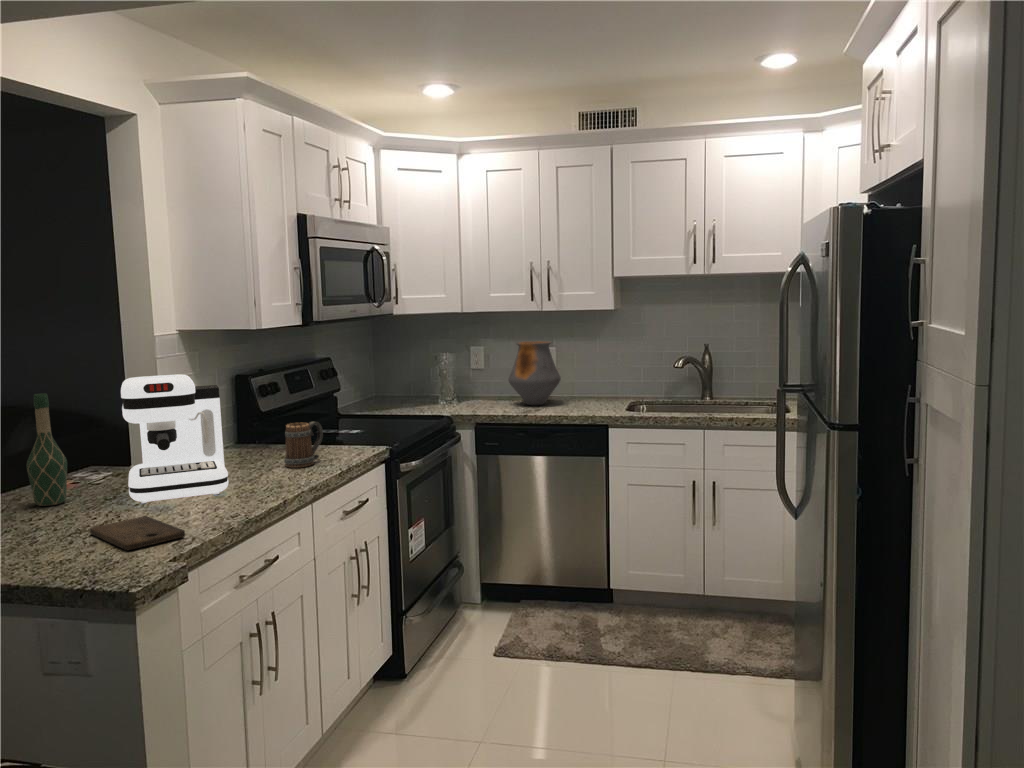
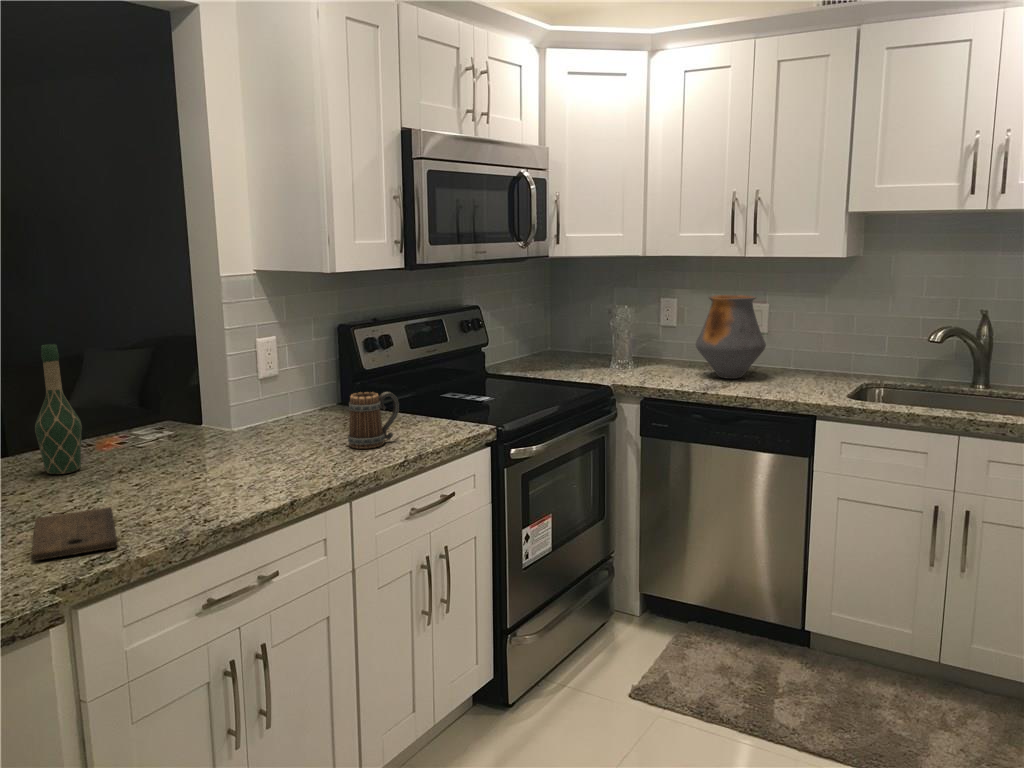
coffee maker: present [121,374,228,503] -> none [119,328,263,484]

